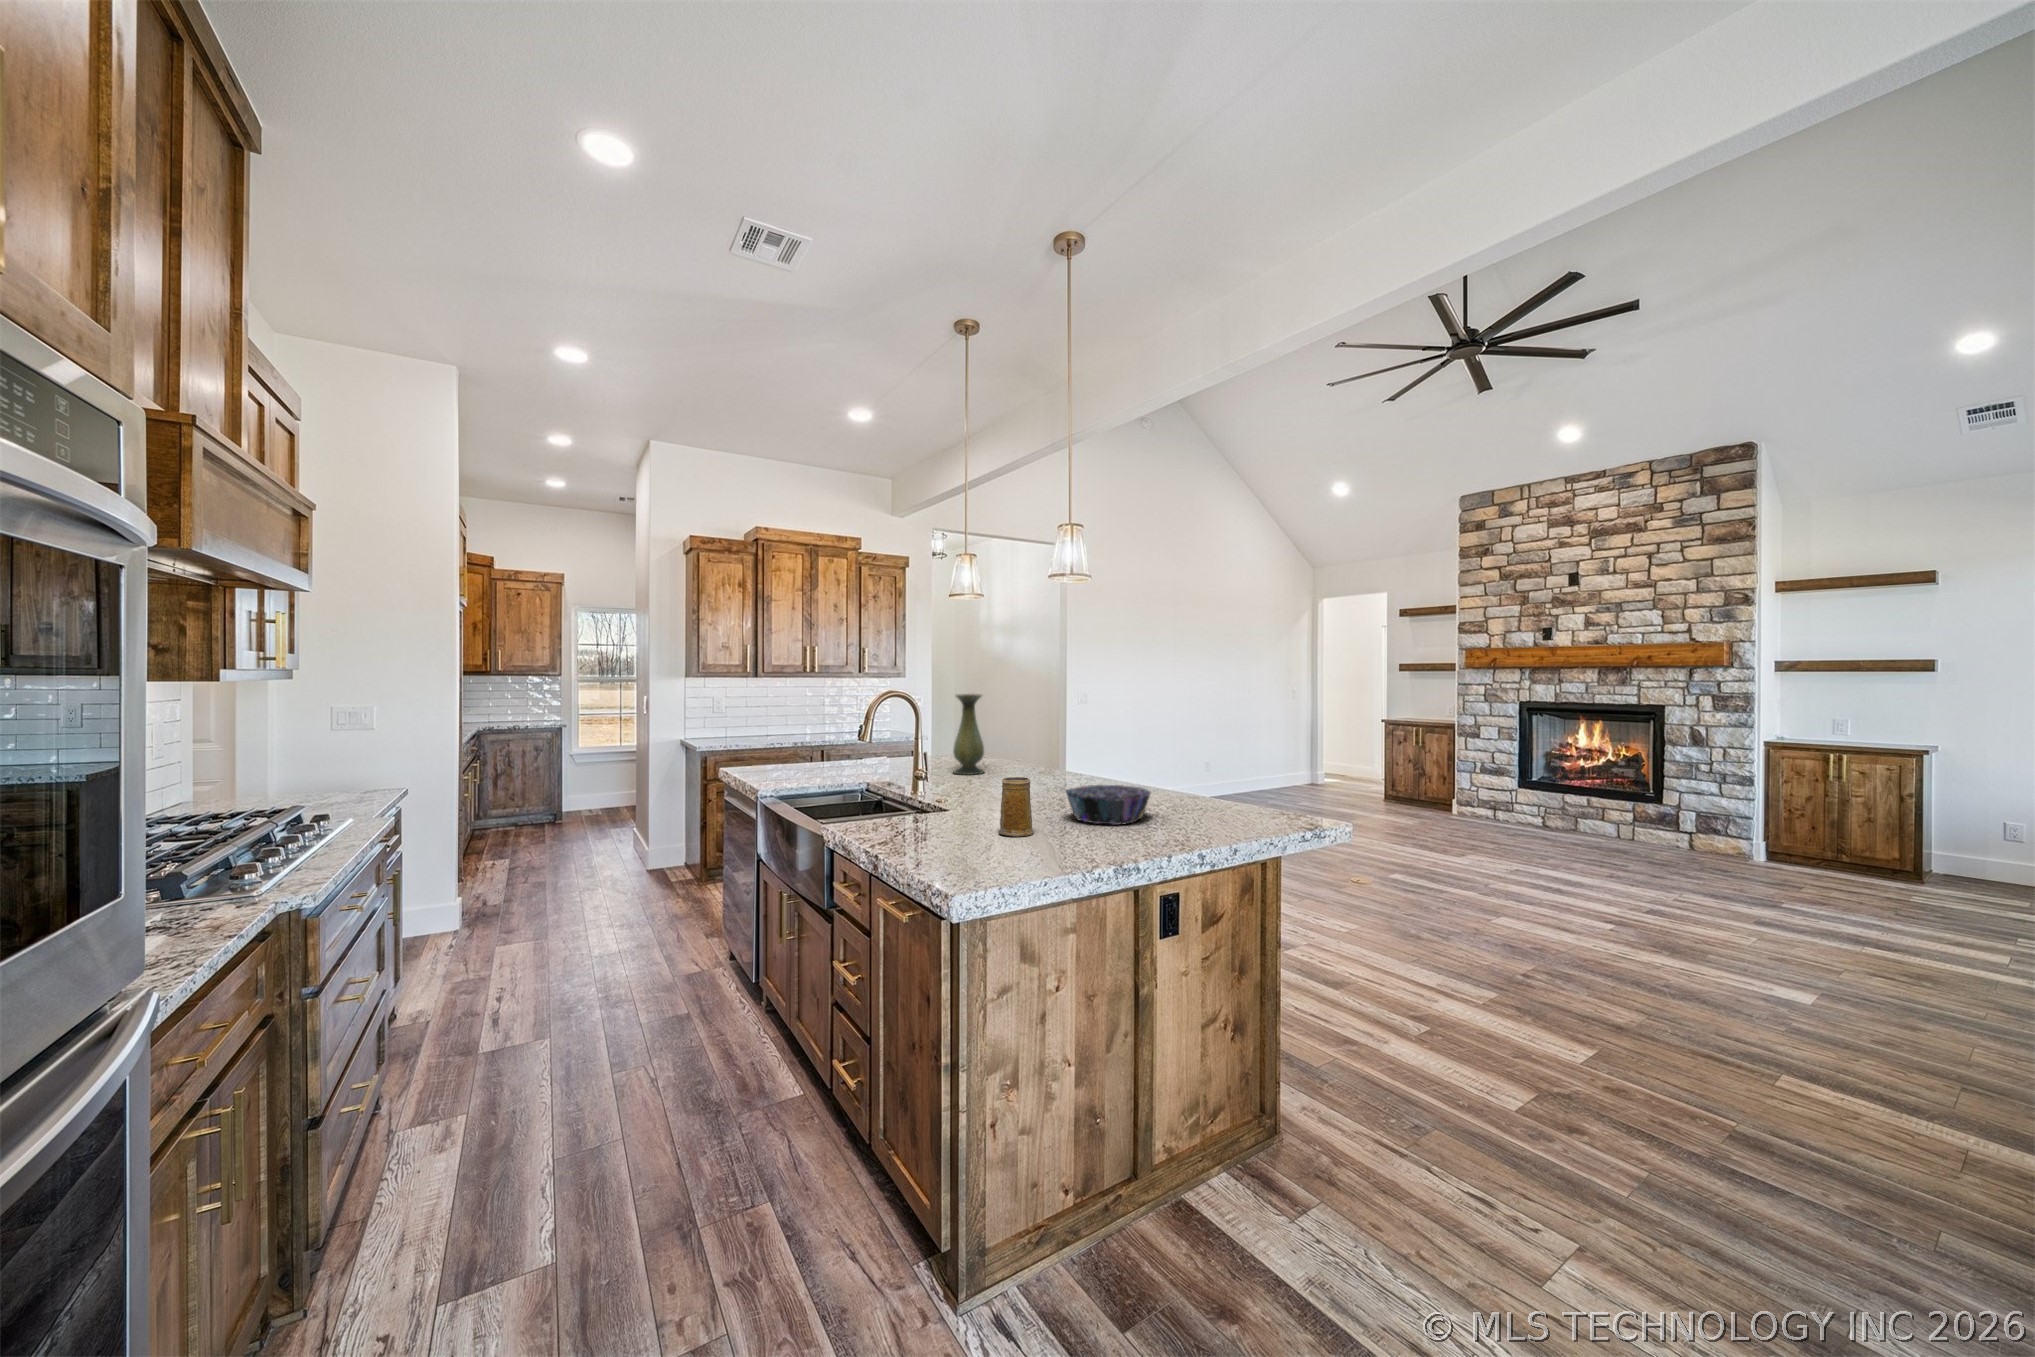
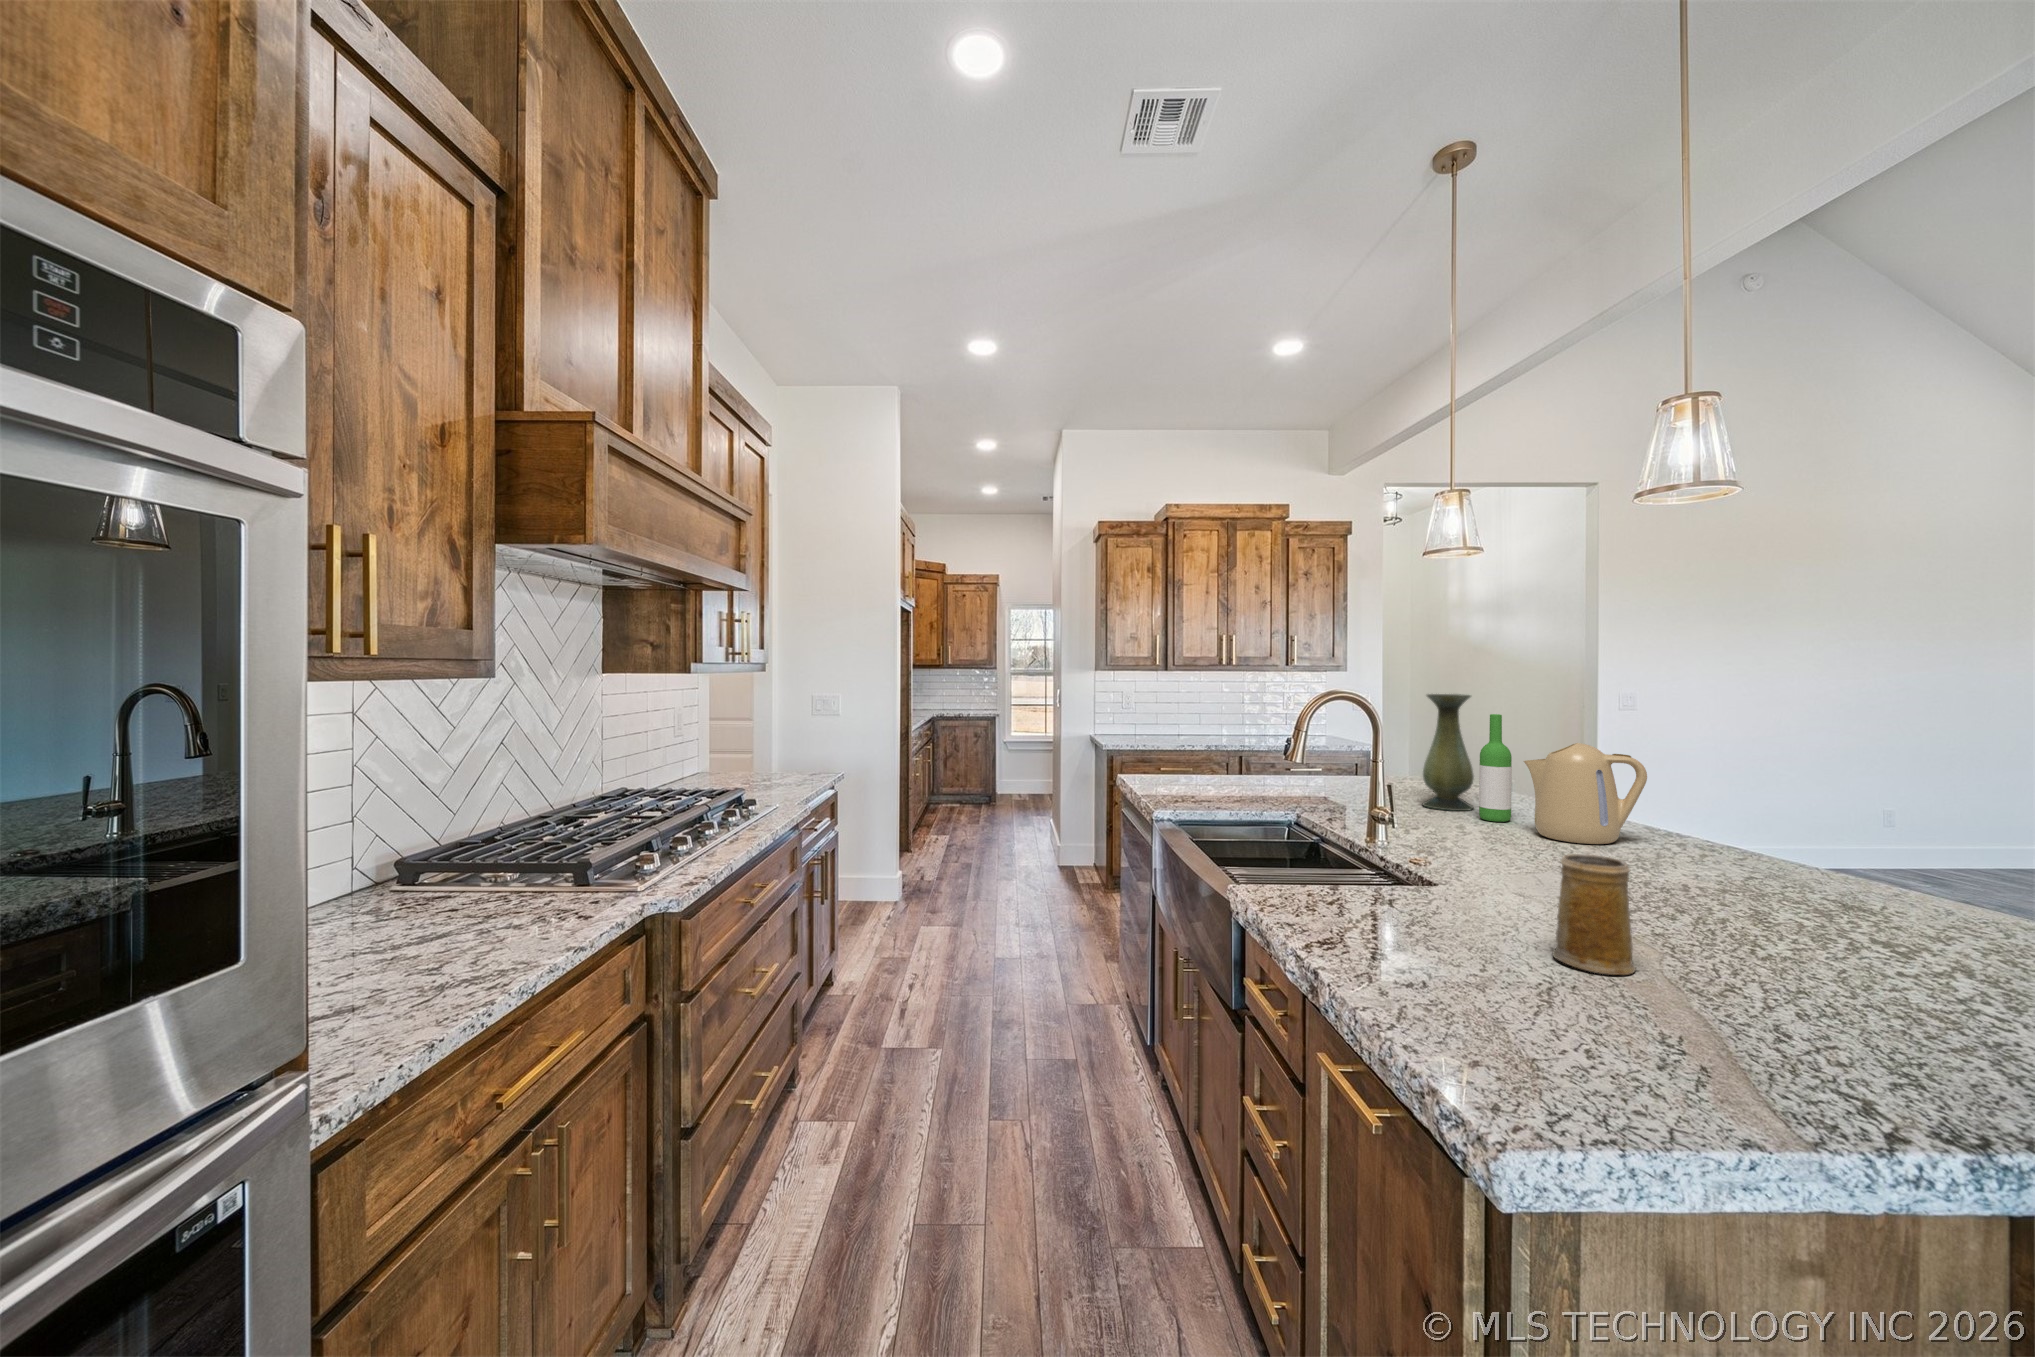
wine bottle: none [986,707,1004,778] -> present [1479,714,1512,822]
kettle: none [1008,723,1069,785] -> present [1524,743,1647,844]
decorative bowl: present [1065,785,1151,825] -> none [1687,875,1942,981]

